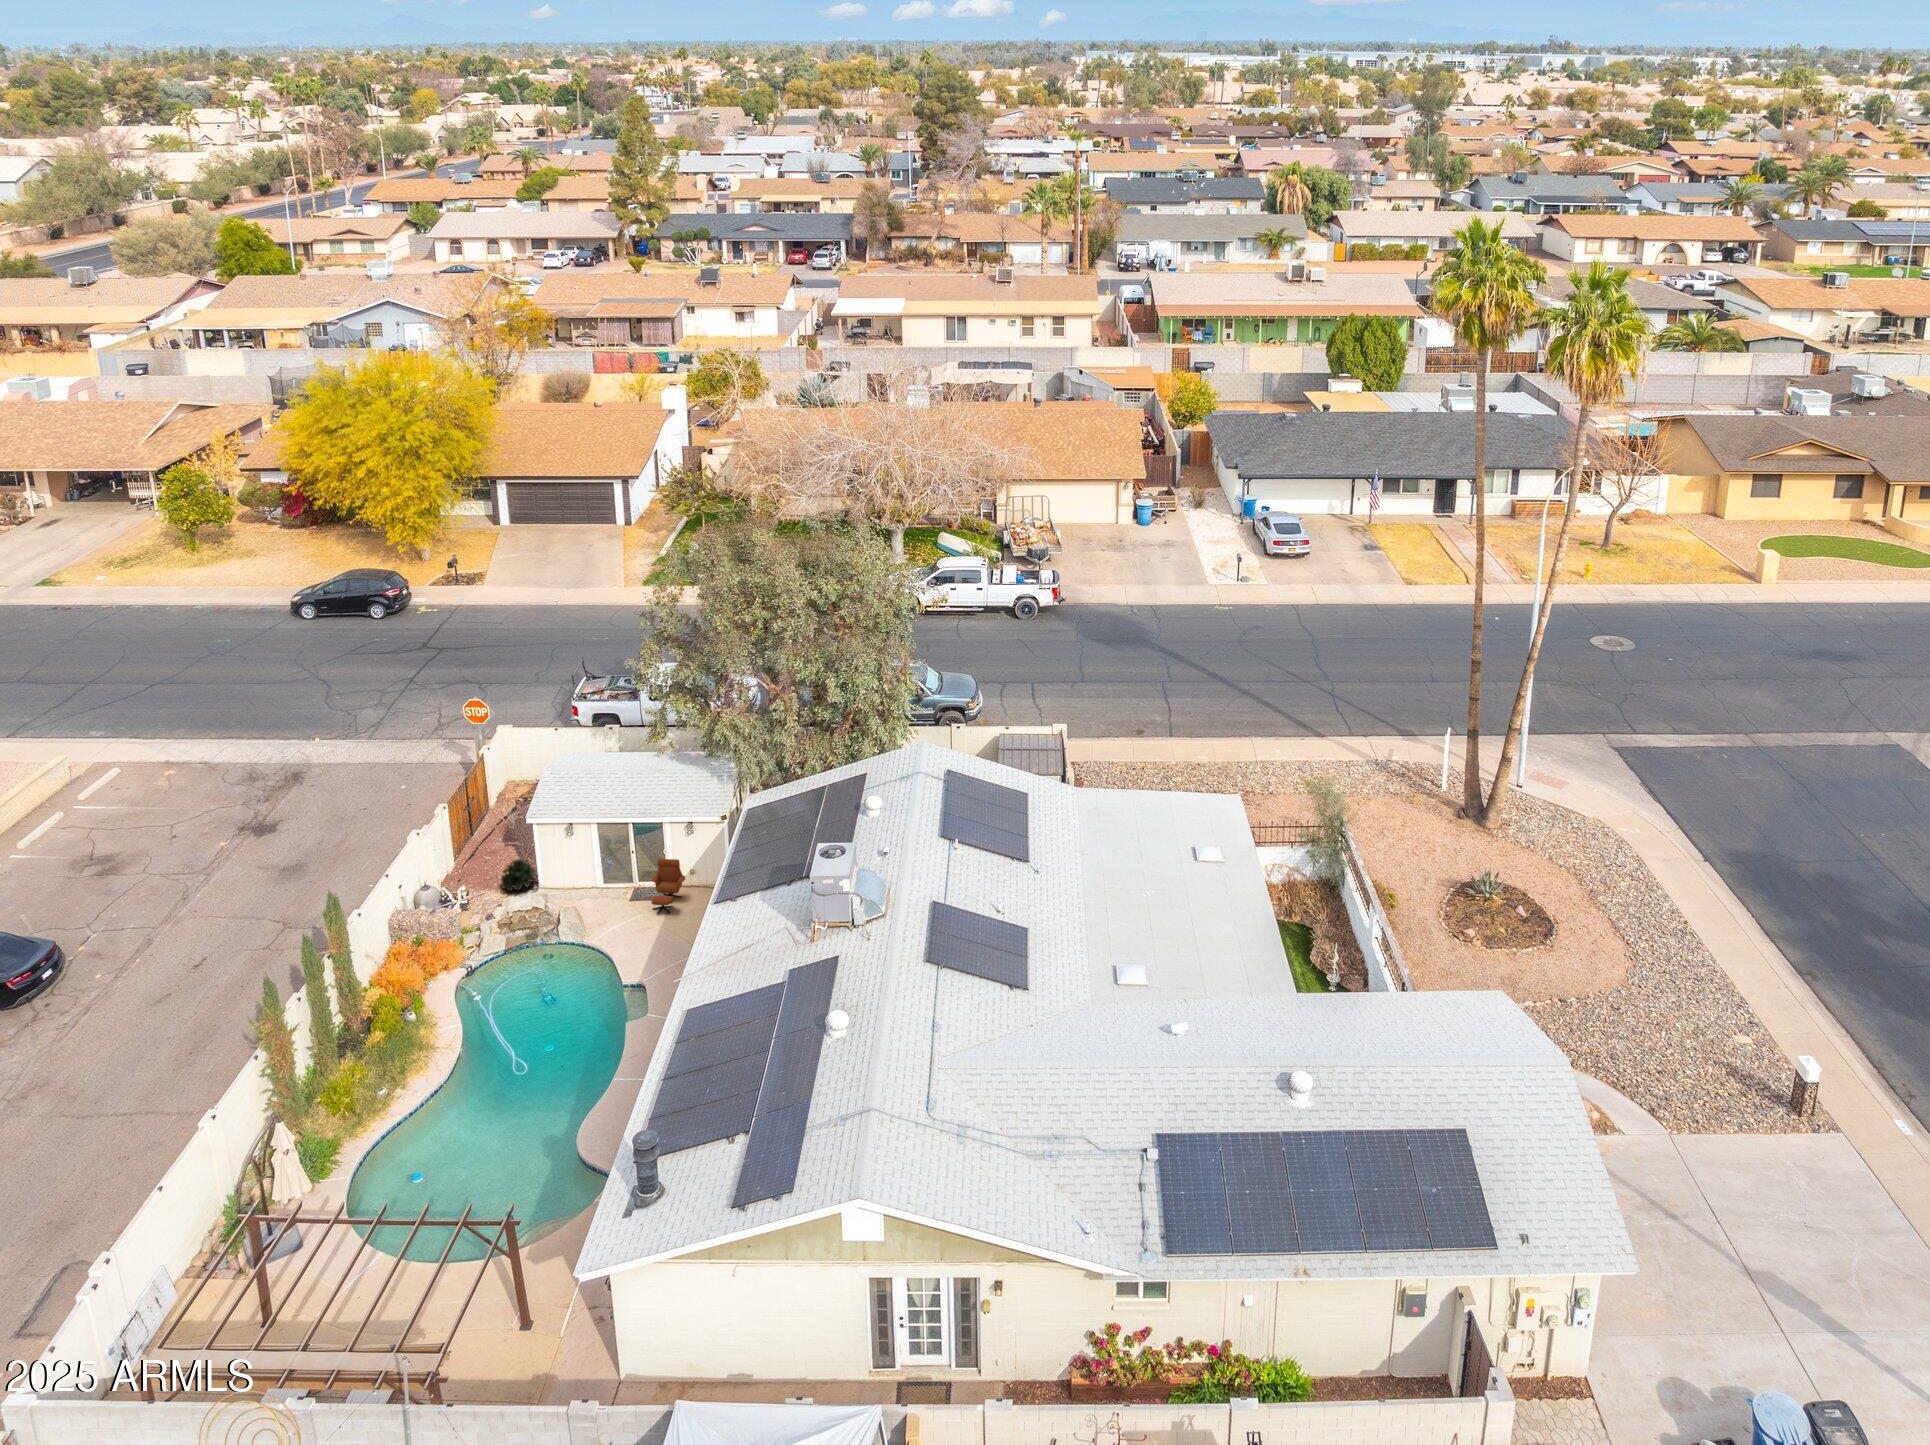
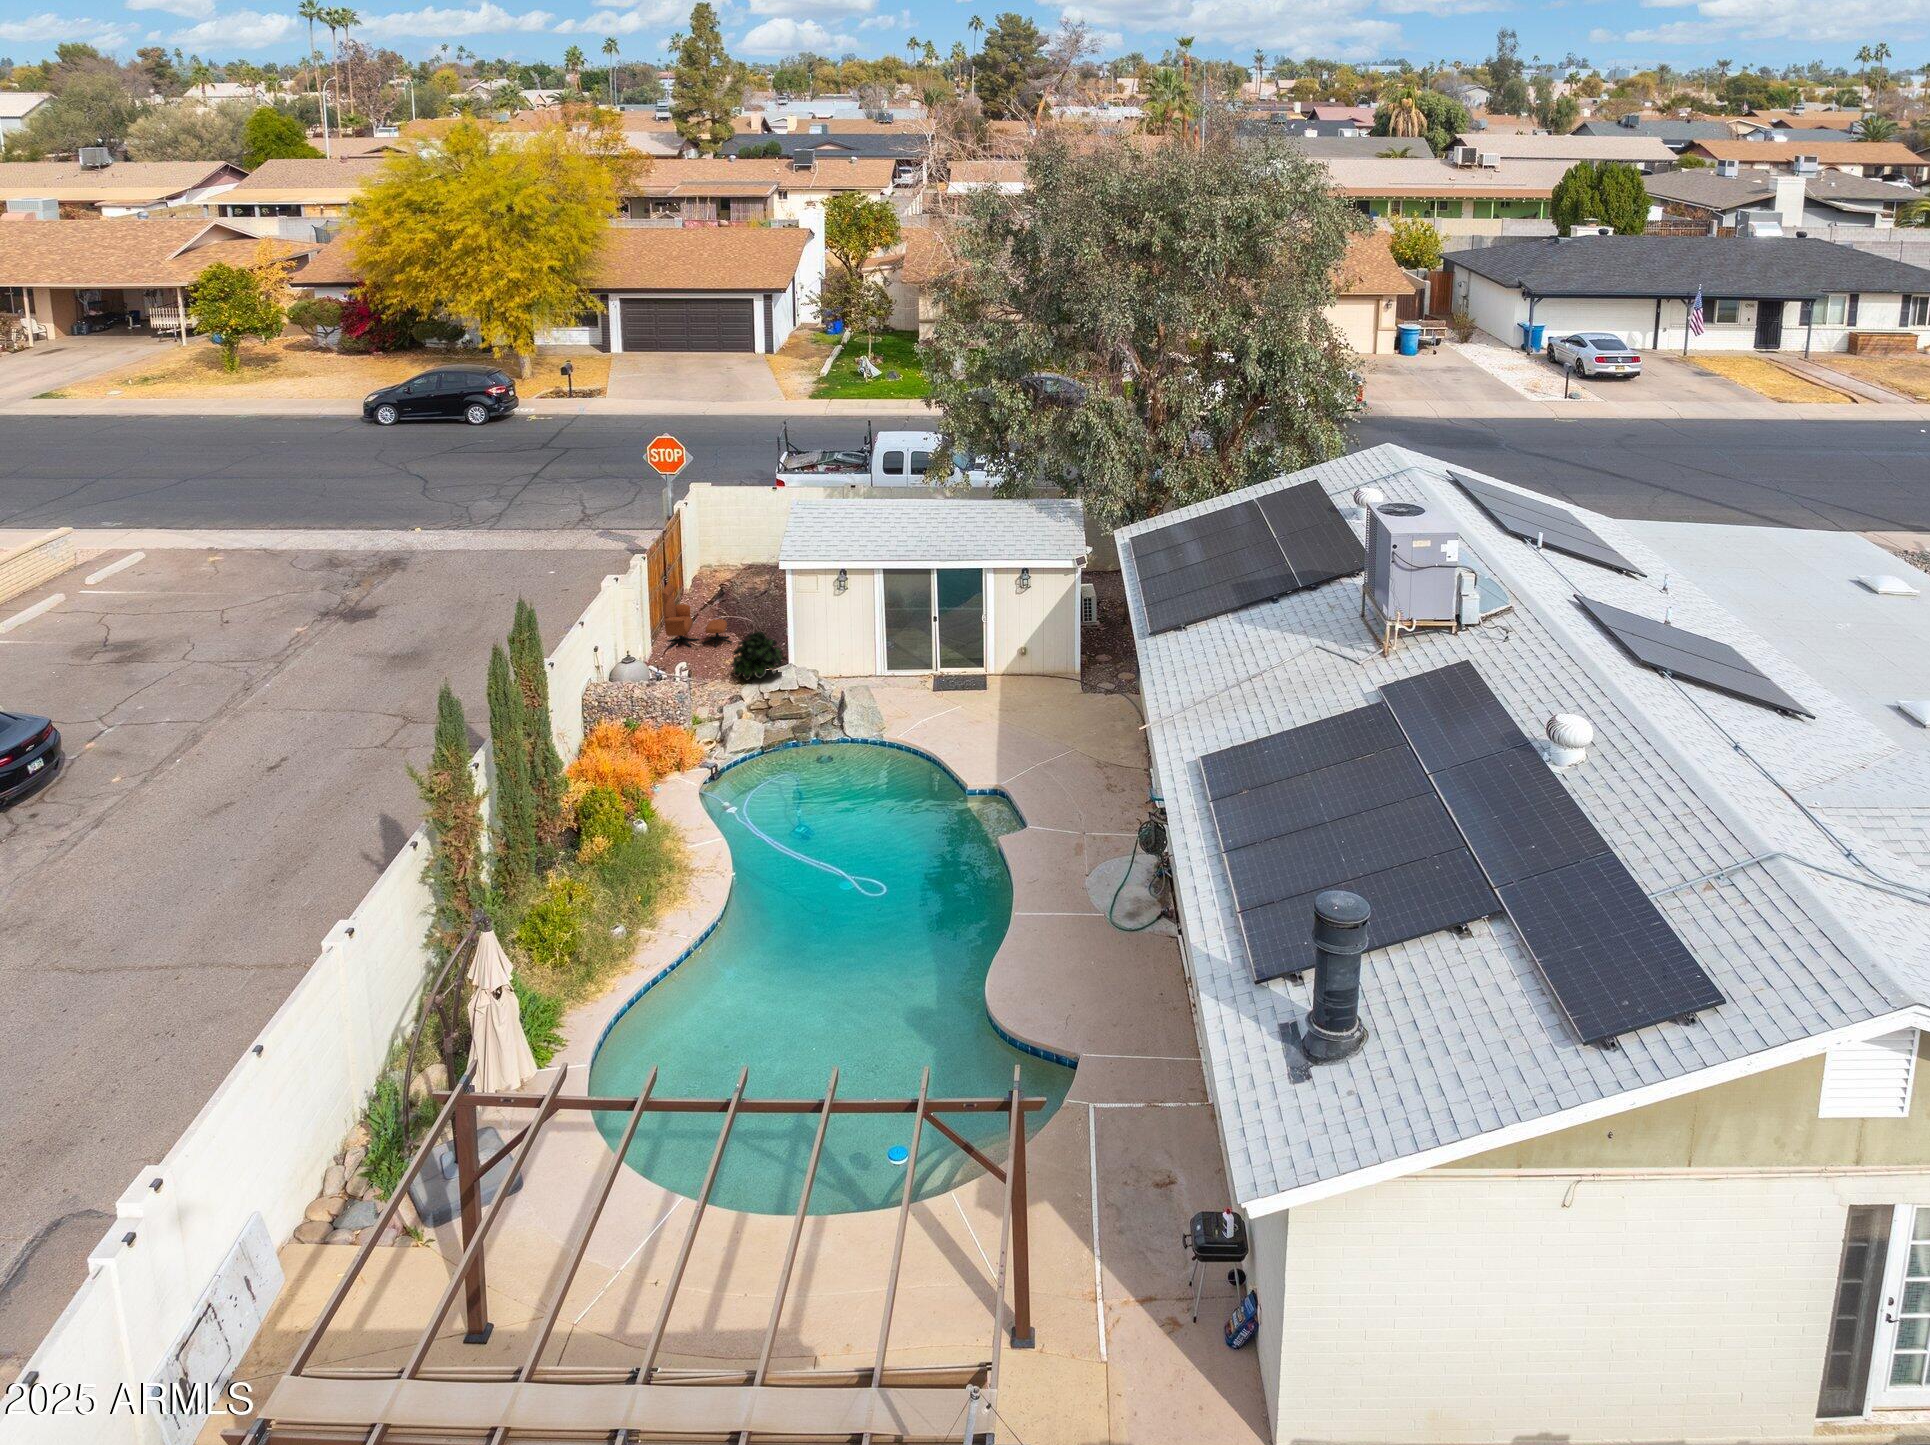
lounge chair: present [651,859,685,914] -> present [662,584,732,648]

